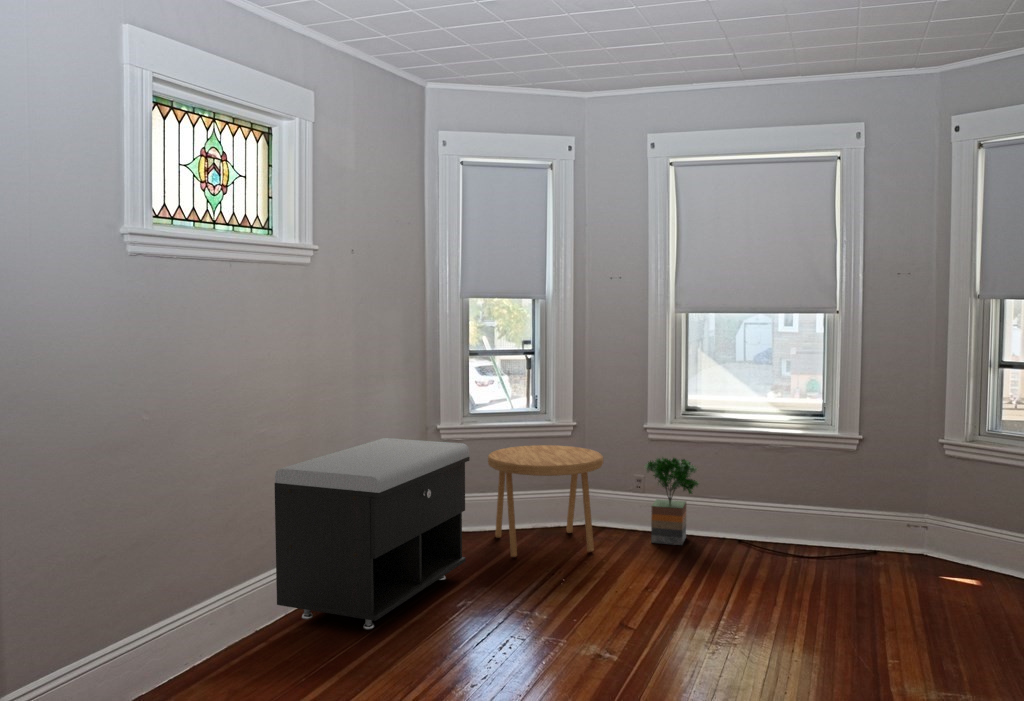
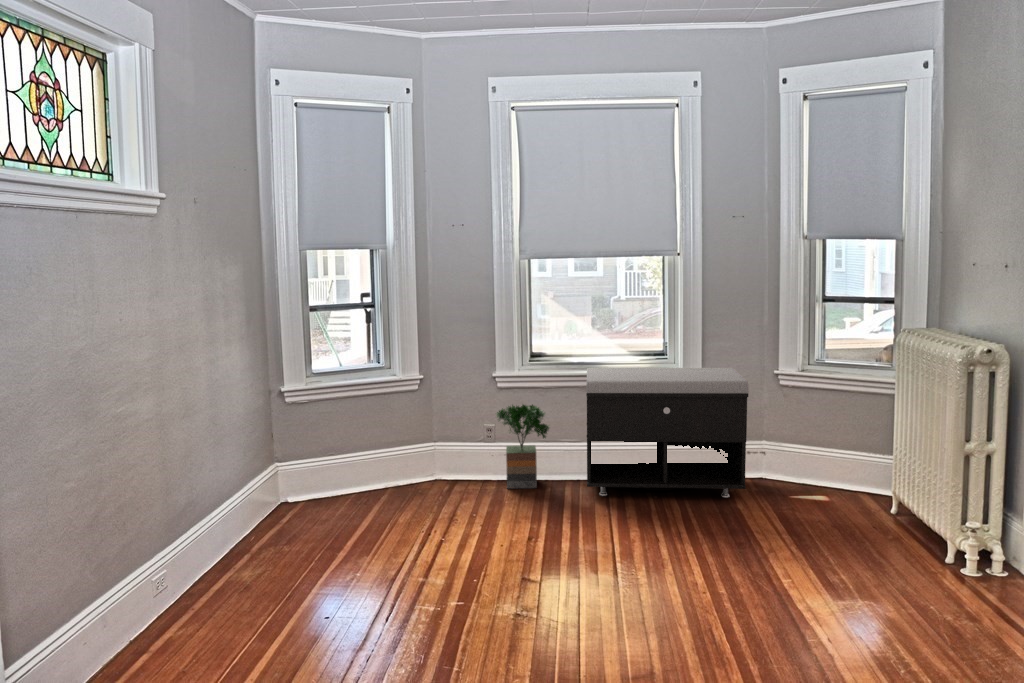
storage bench: present [274,438,470,630] -> present [586,368,749,498]
side table: present [488,445,603,557] -> none [343,400,462,519]

